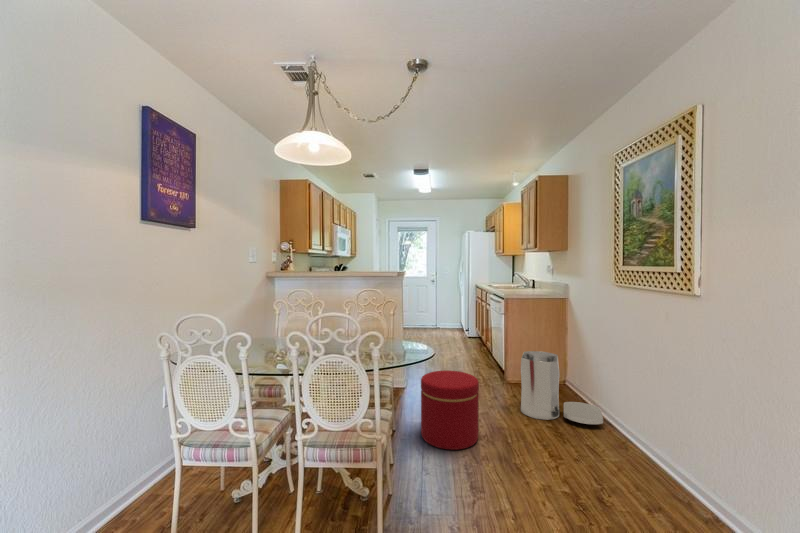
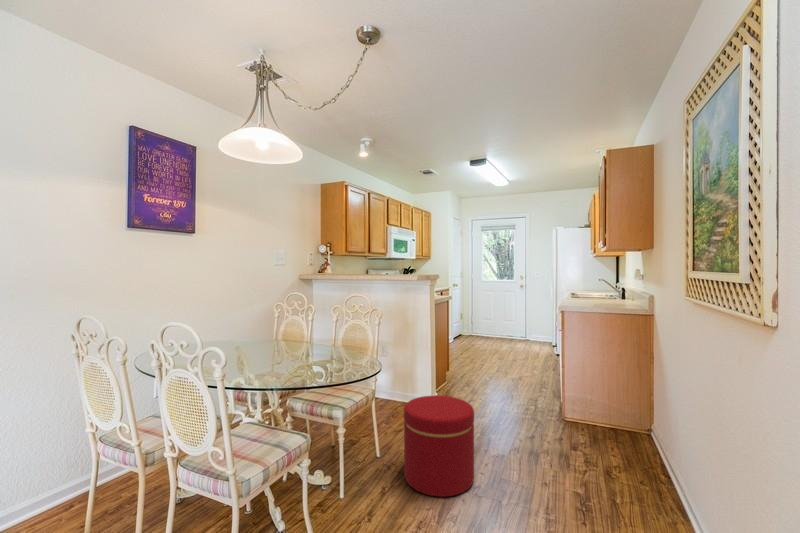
trash can: present [521,351,603,424] -> none [555,383,676,502]

